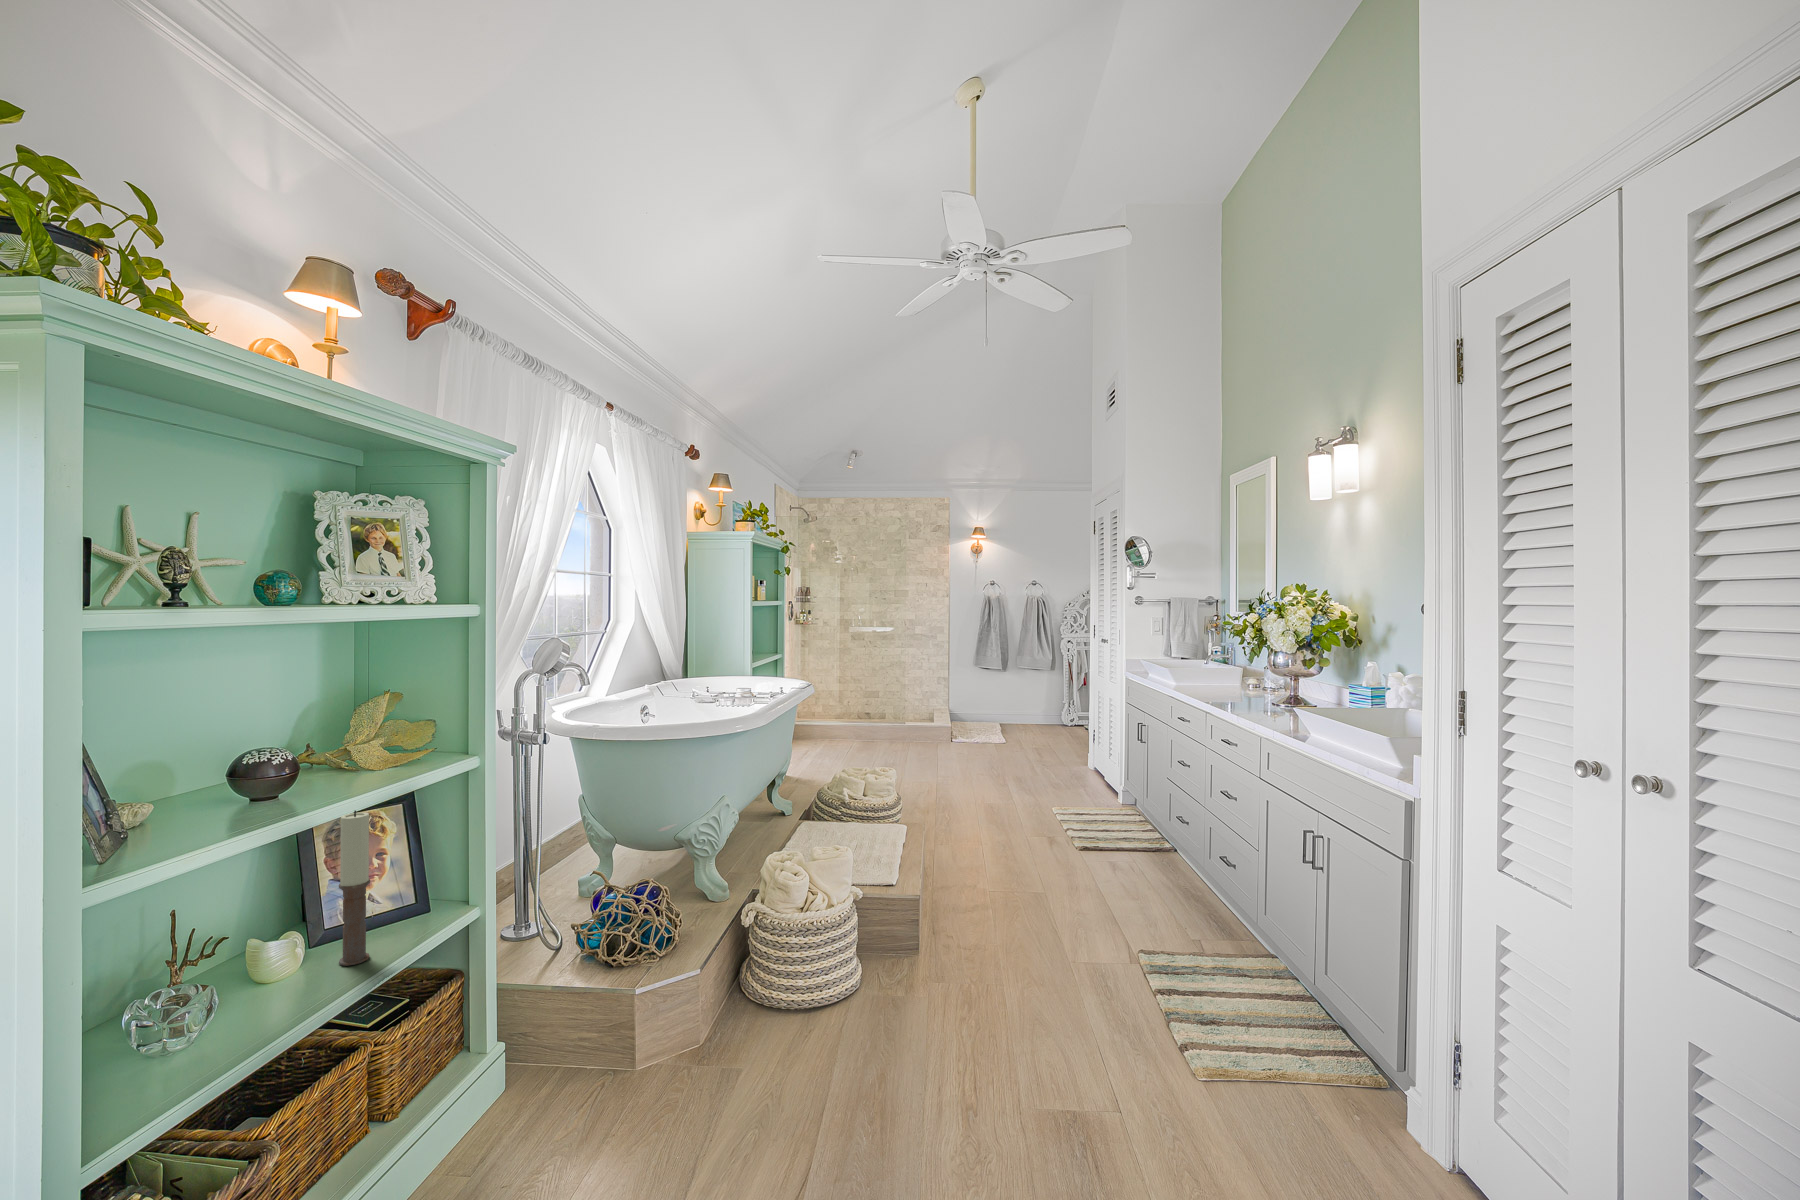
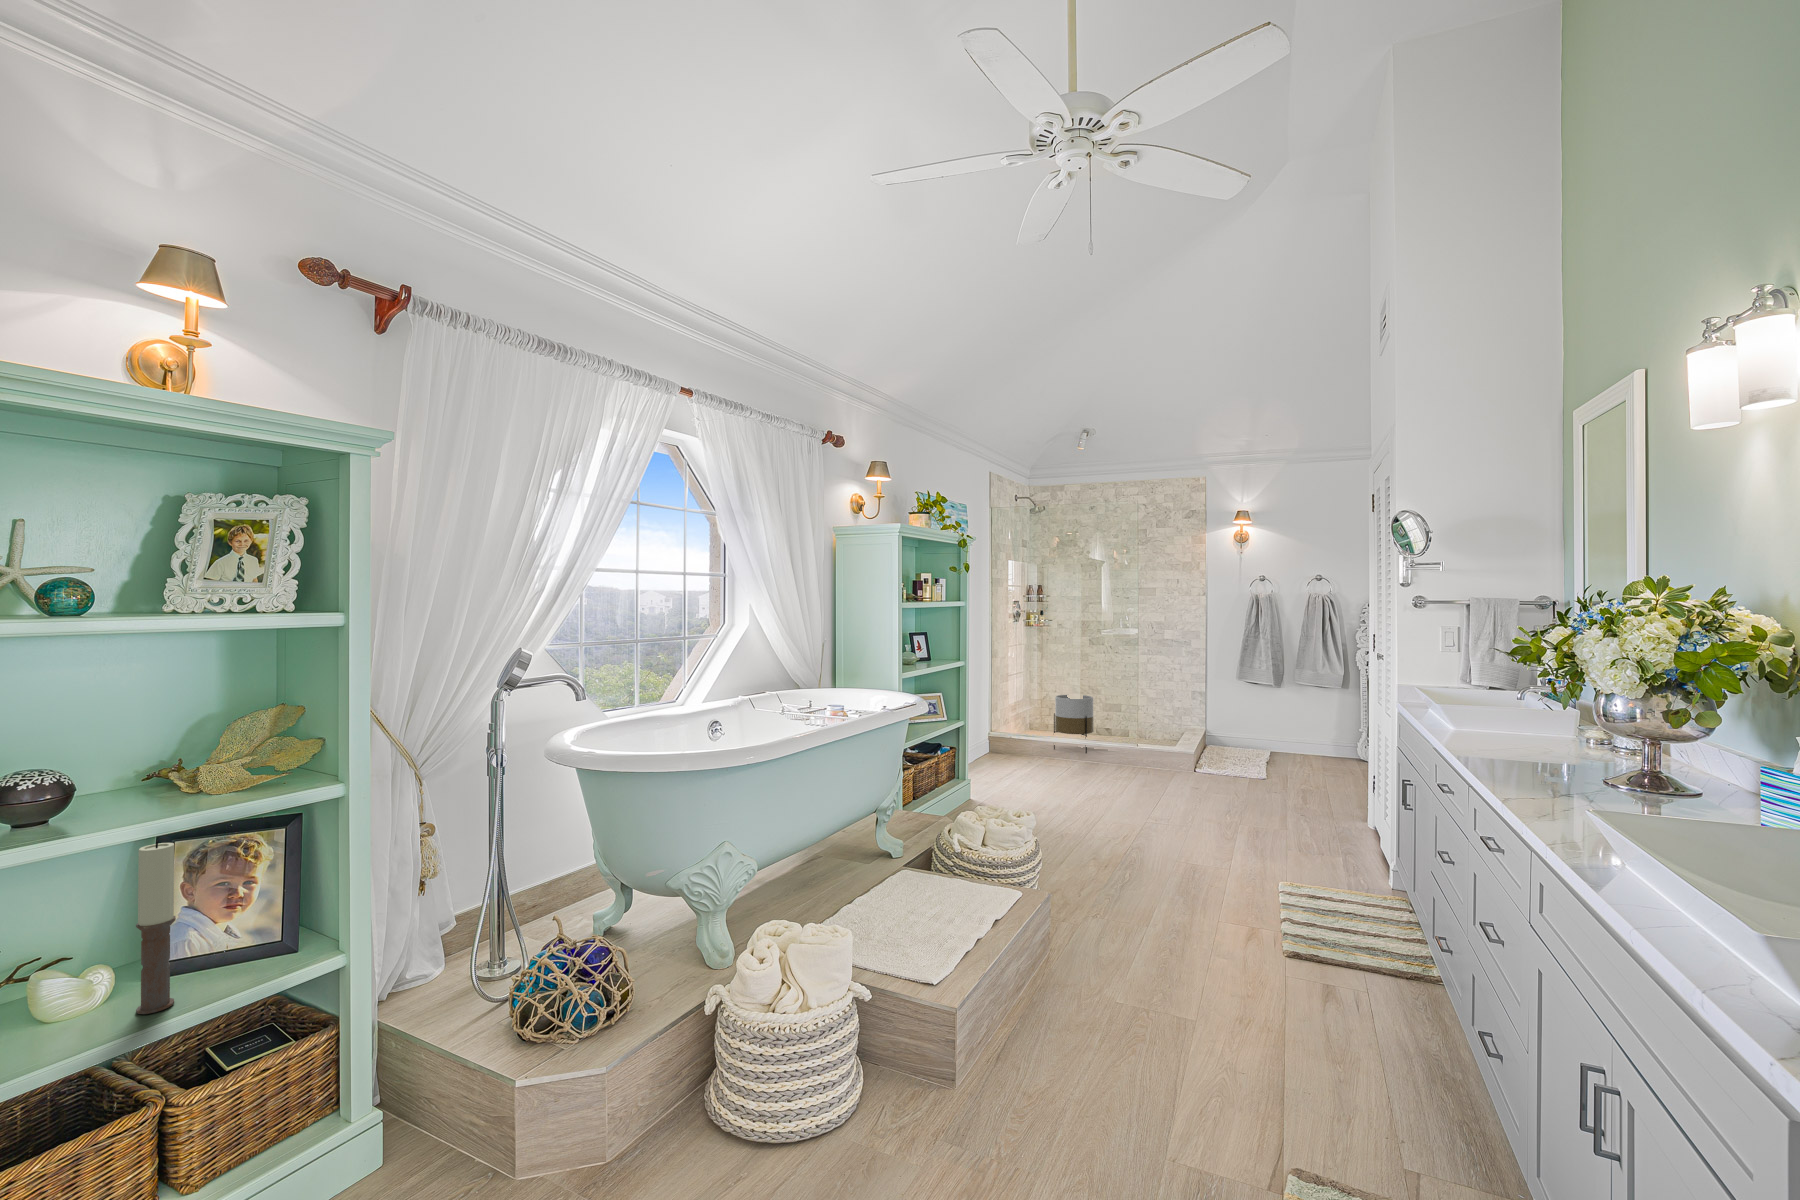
planter: none [828,682,862,733] -> present [1054,695,1094,753]

